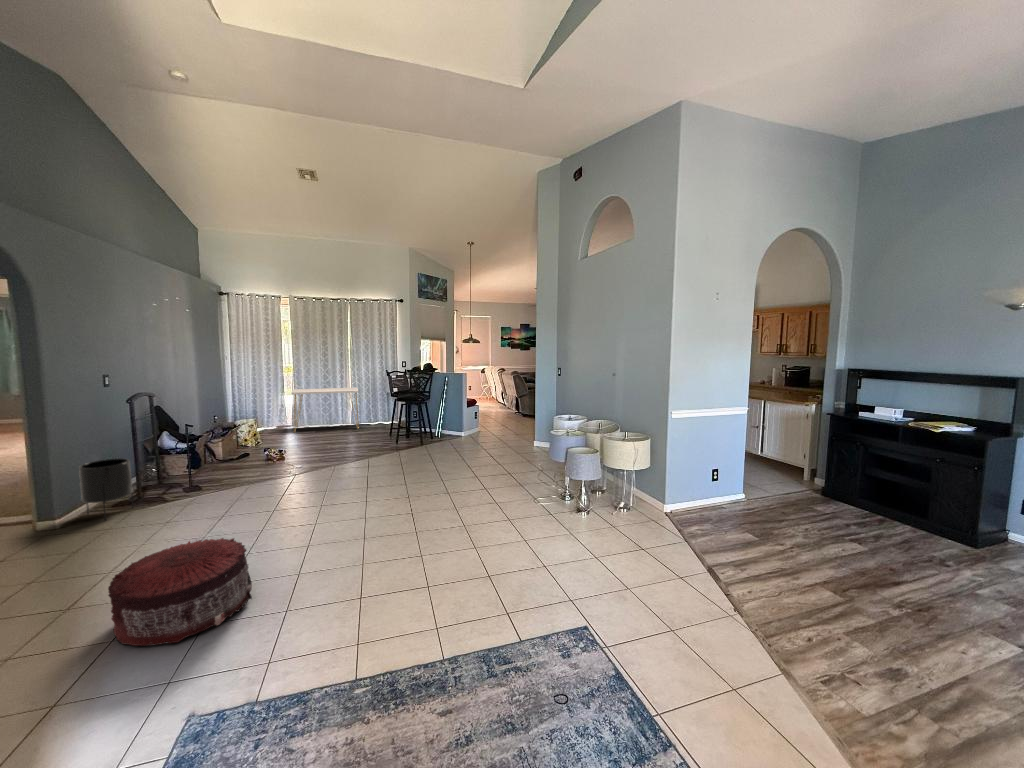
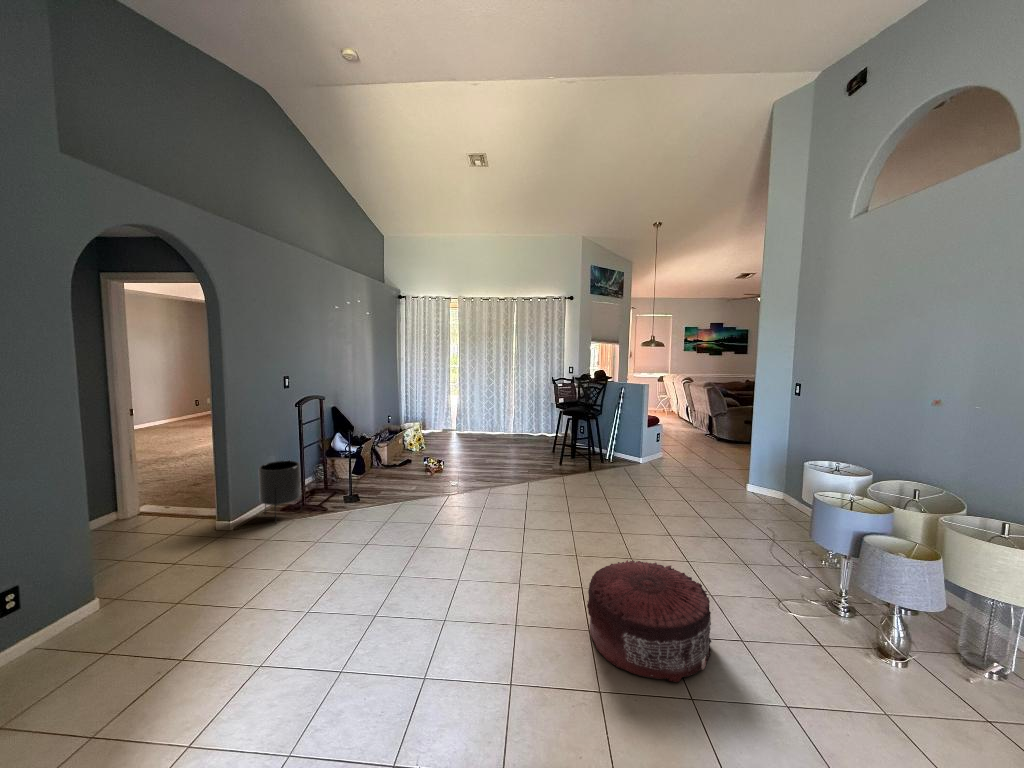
console table: present [291,388,359,433] -> none [456,393,522,440]
pouf: present [108,538,252,646] -> present [587,560,711,682]

